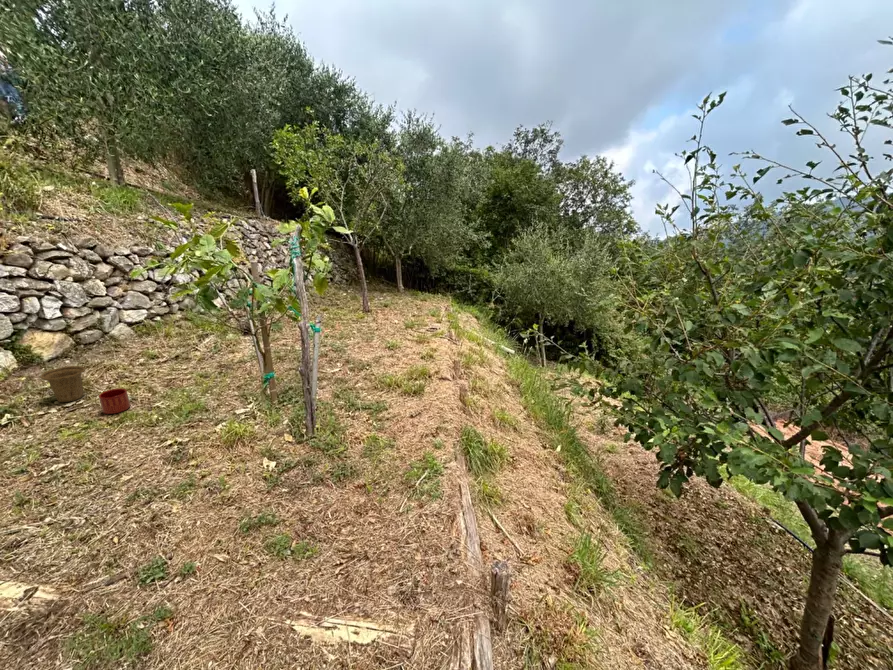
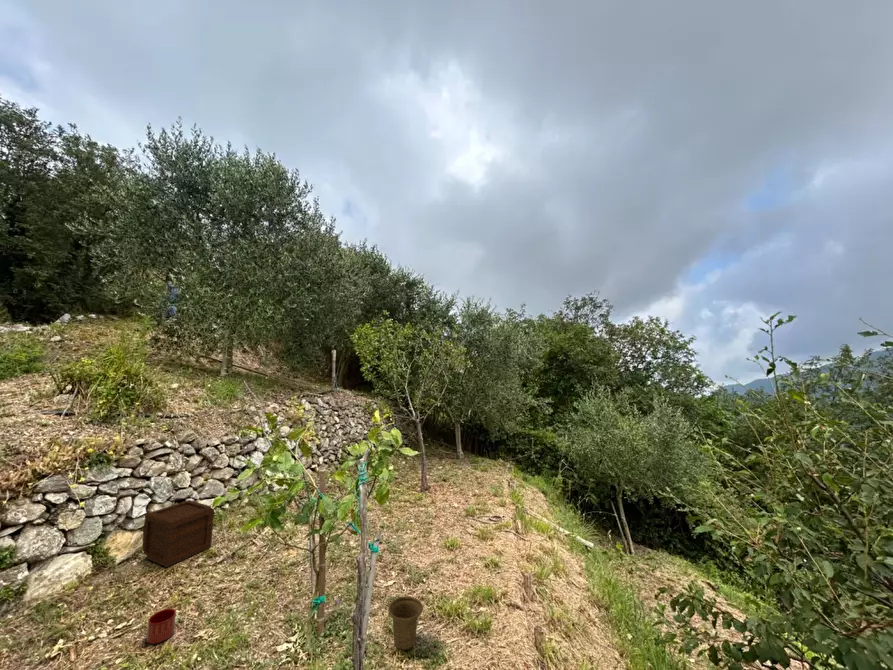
wooden crate: none [61,307,150,364] -> present [143,500,214,567]
basket: present [41,366,85,402] -> present [388,596,423,650]

